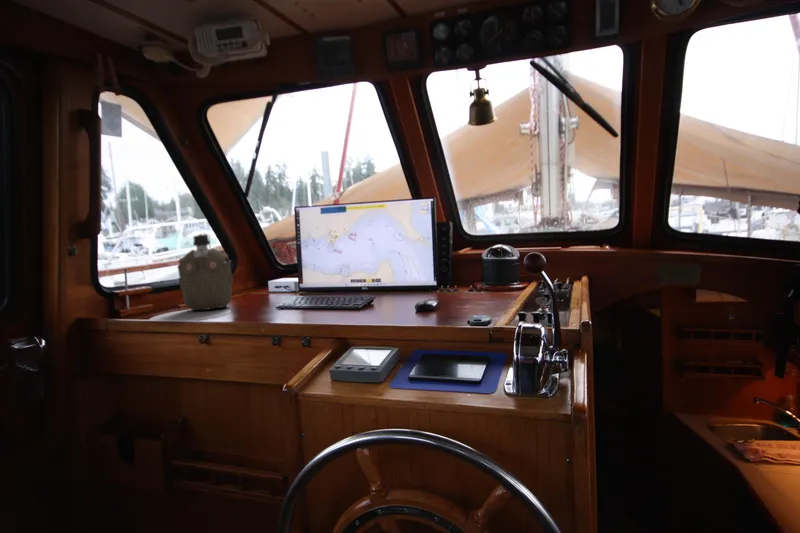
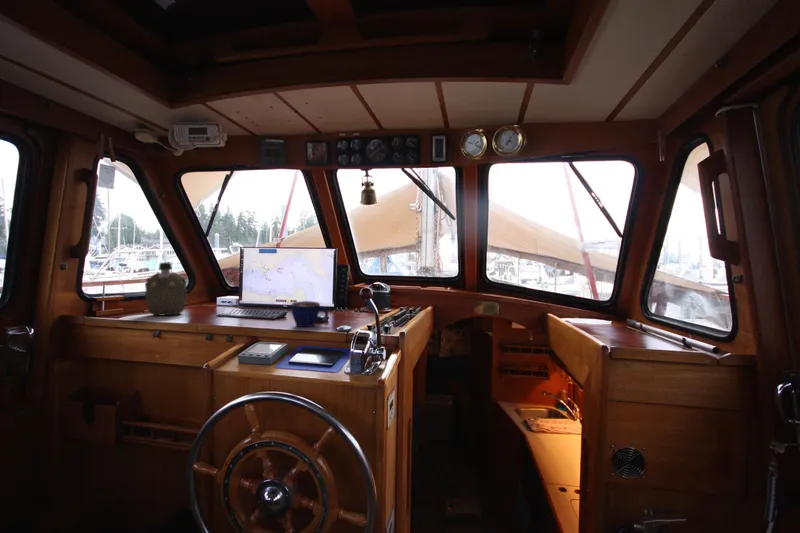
cup: none [390,280,447,320] -> present [291,301,328,327]

